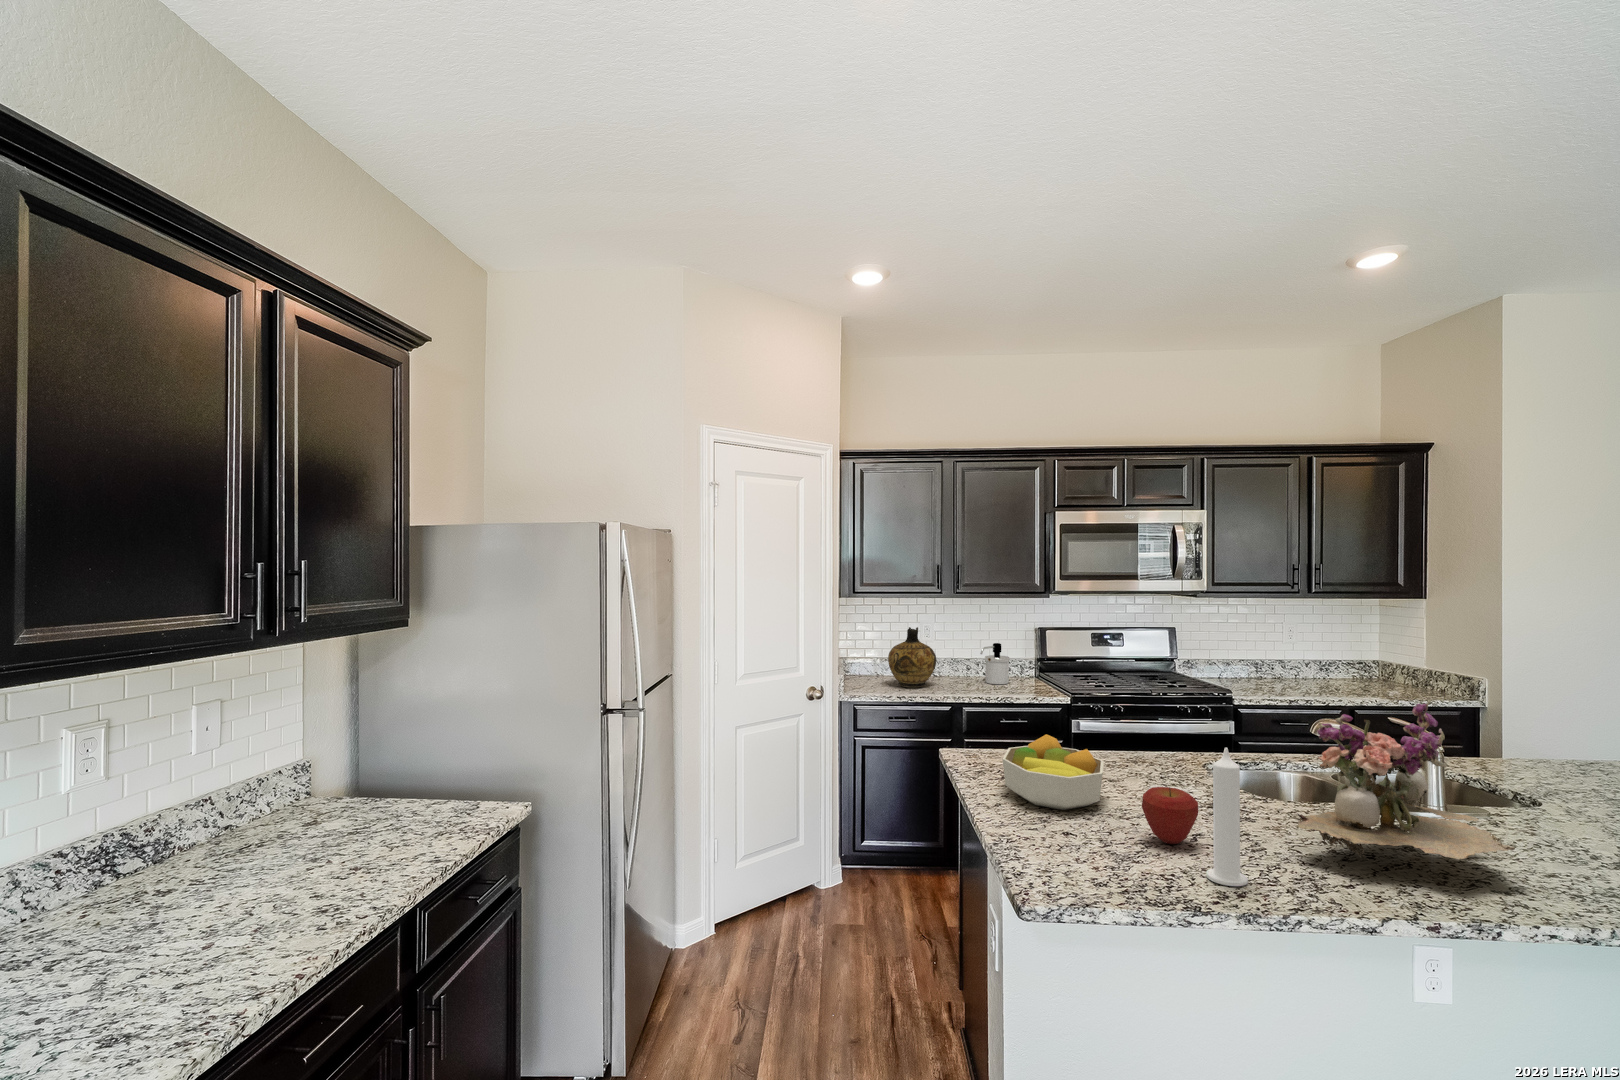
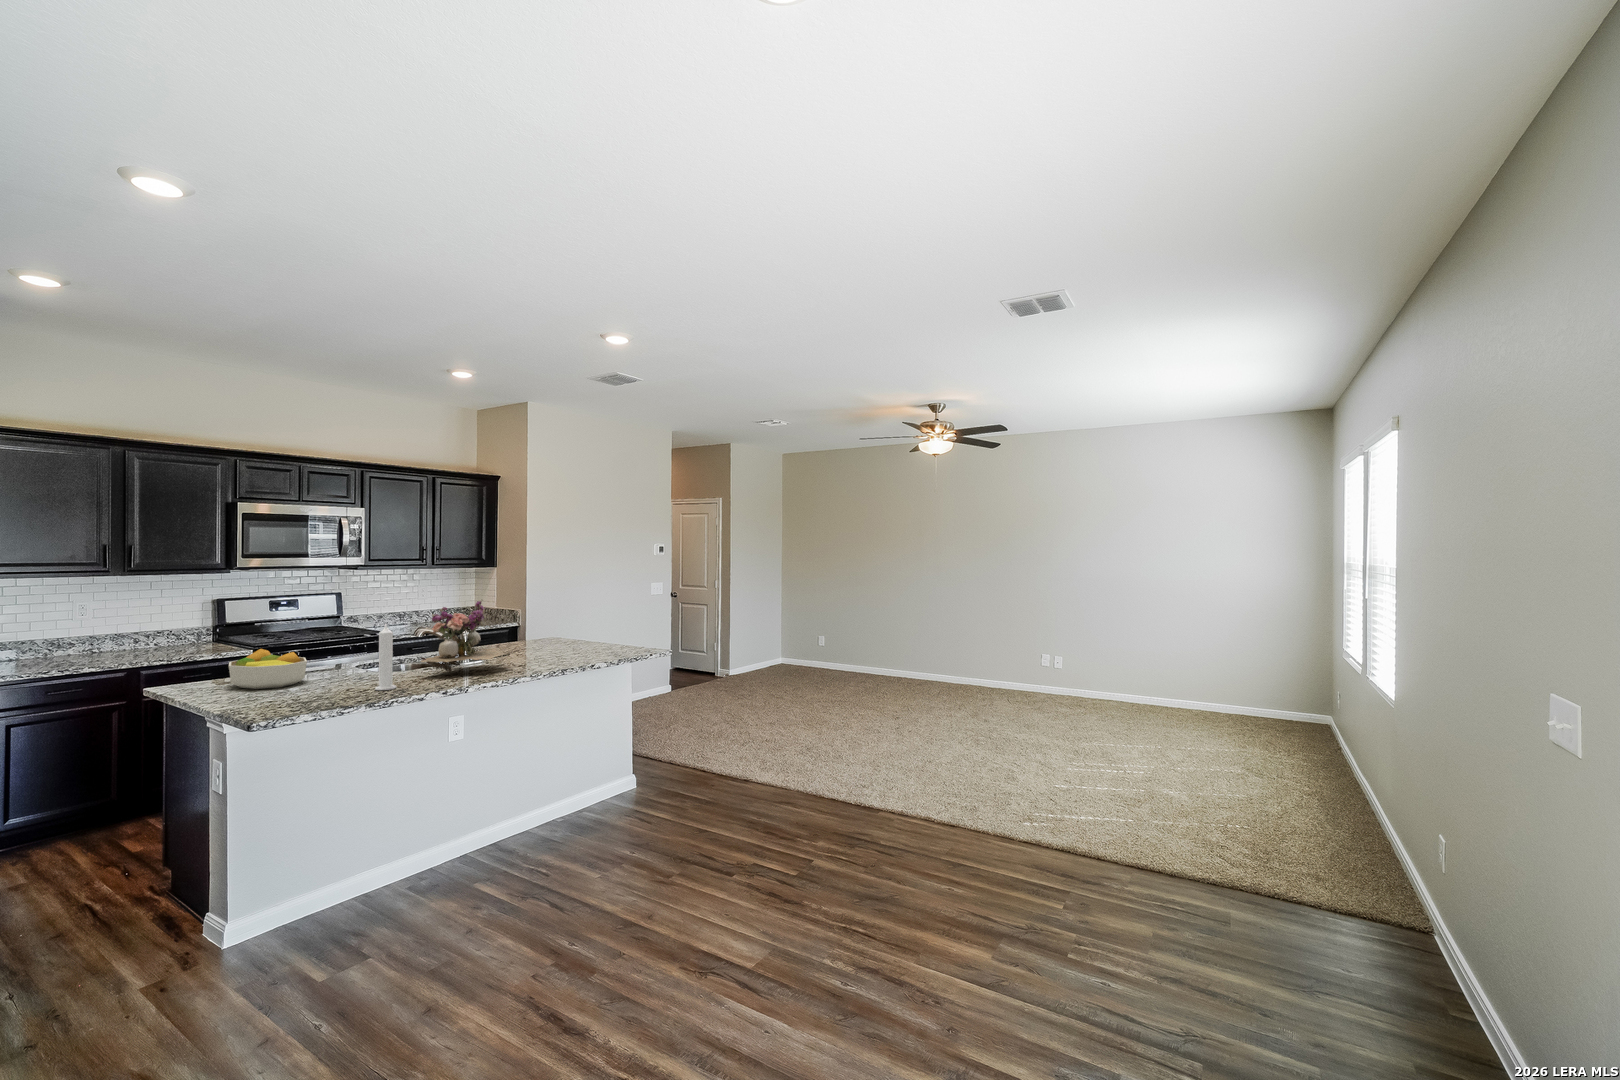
ceramic jug: present [888,627,936,687] -> none [39,605,104,662]
soap dispenser: present [980,643,1009,684] -> none [156,614,187,650]
apple: present [1142,787,1198,844] -> none [336,655,369,686]

